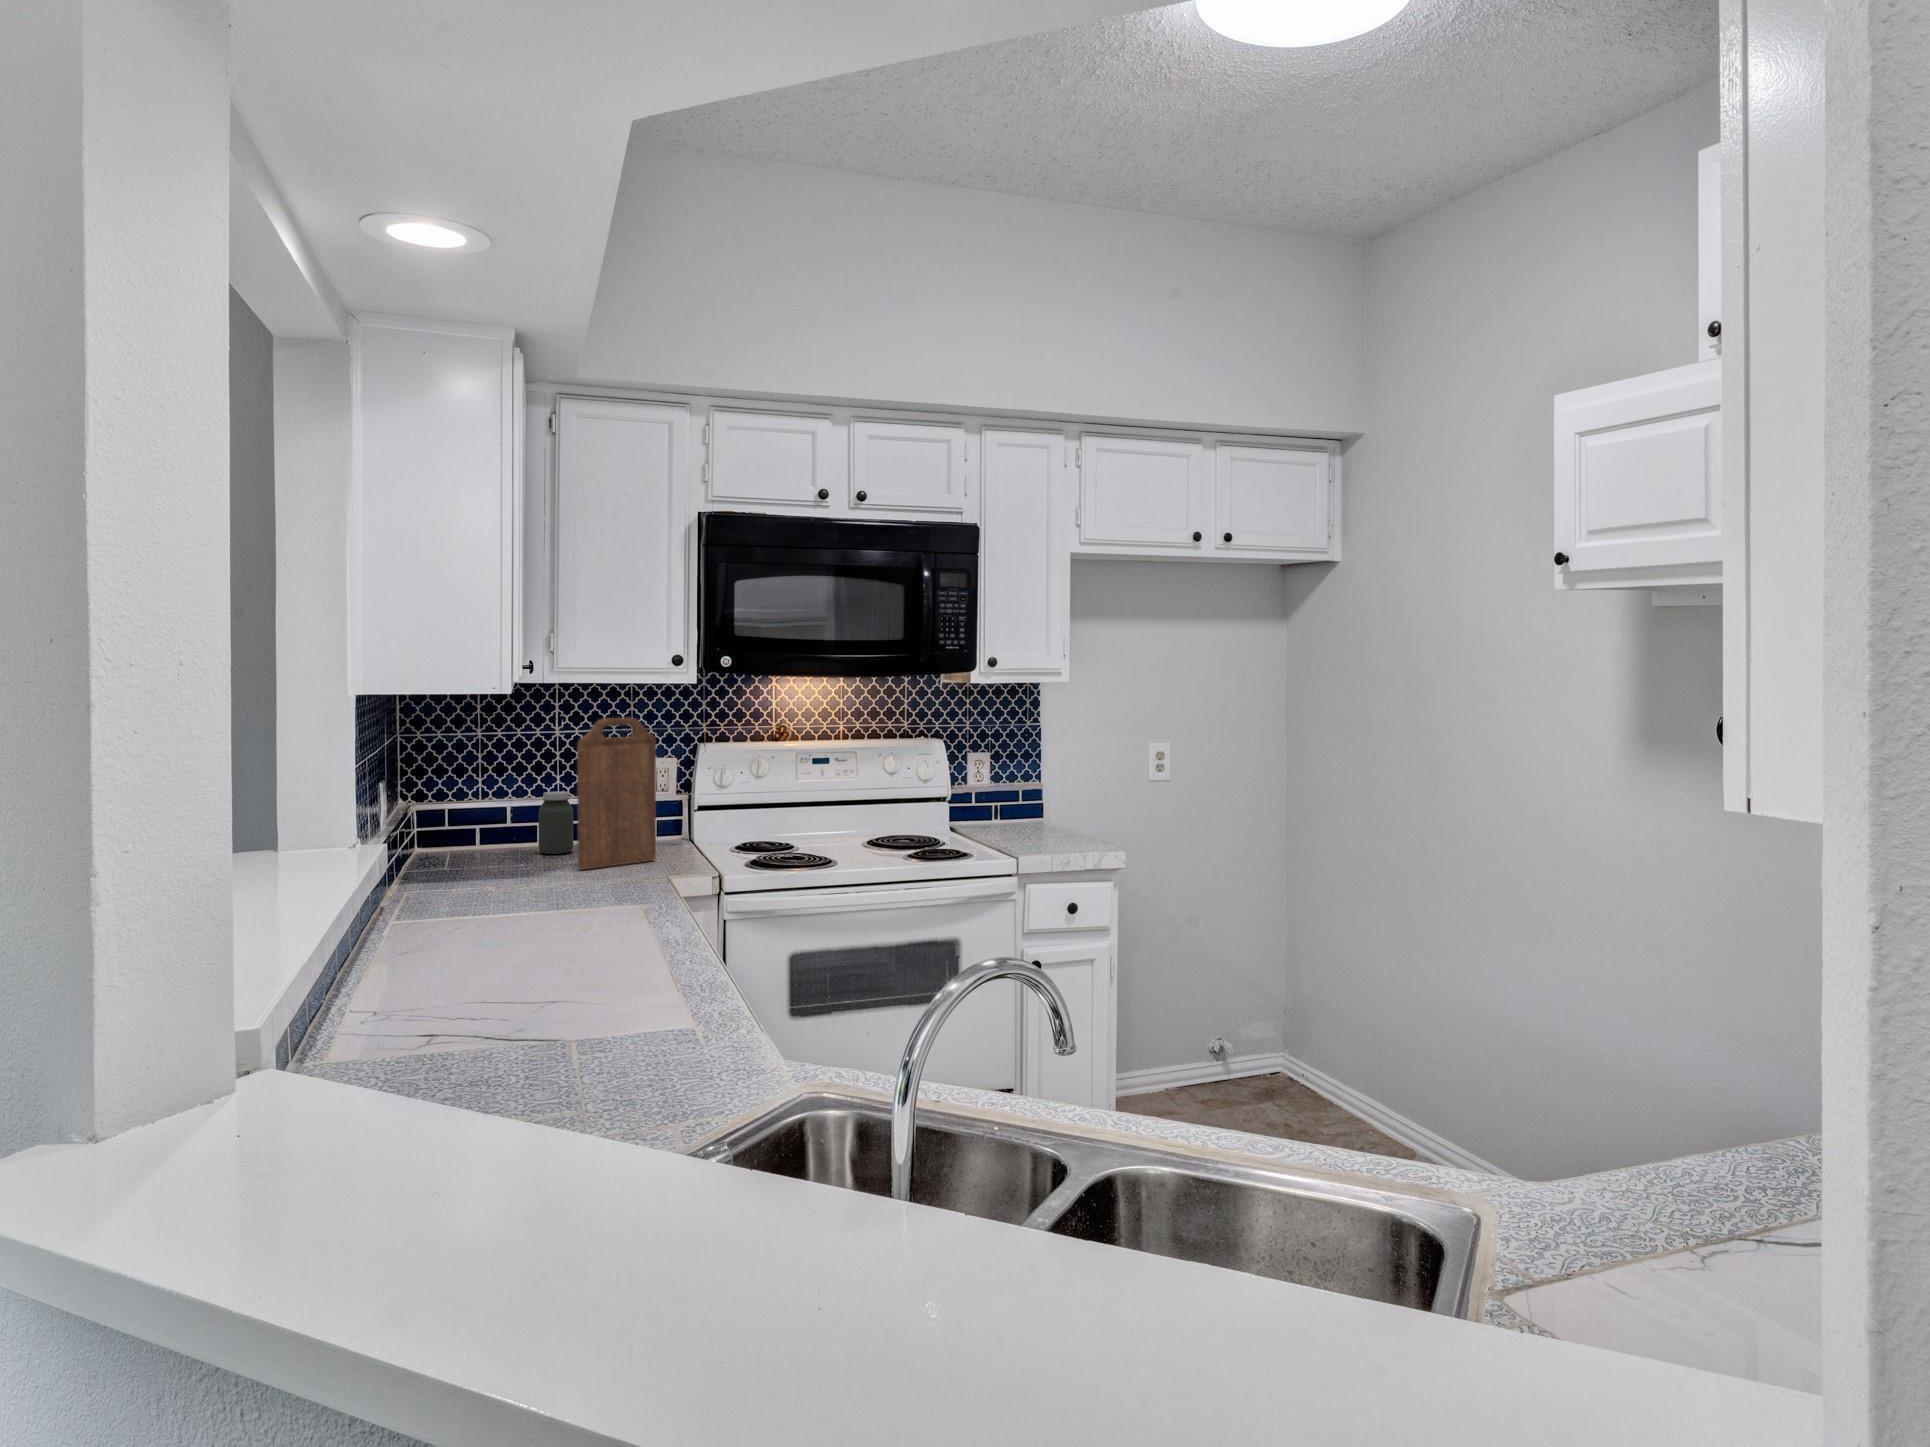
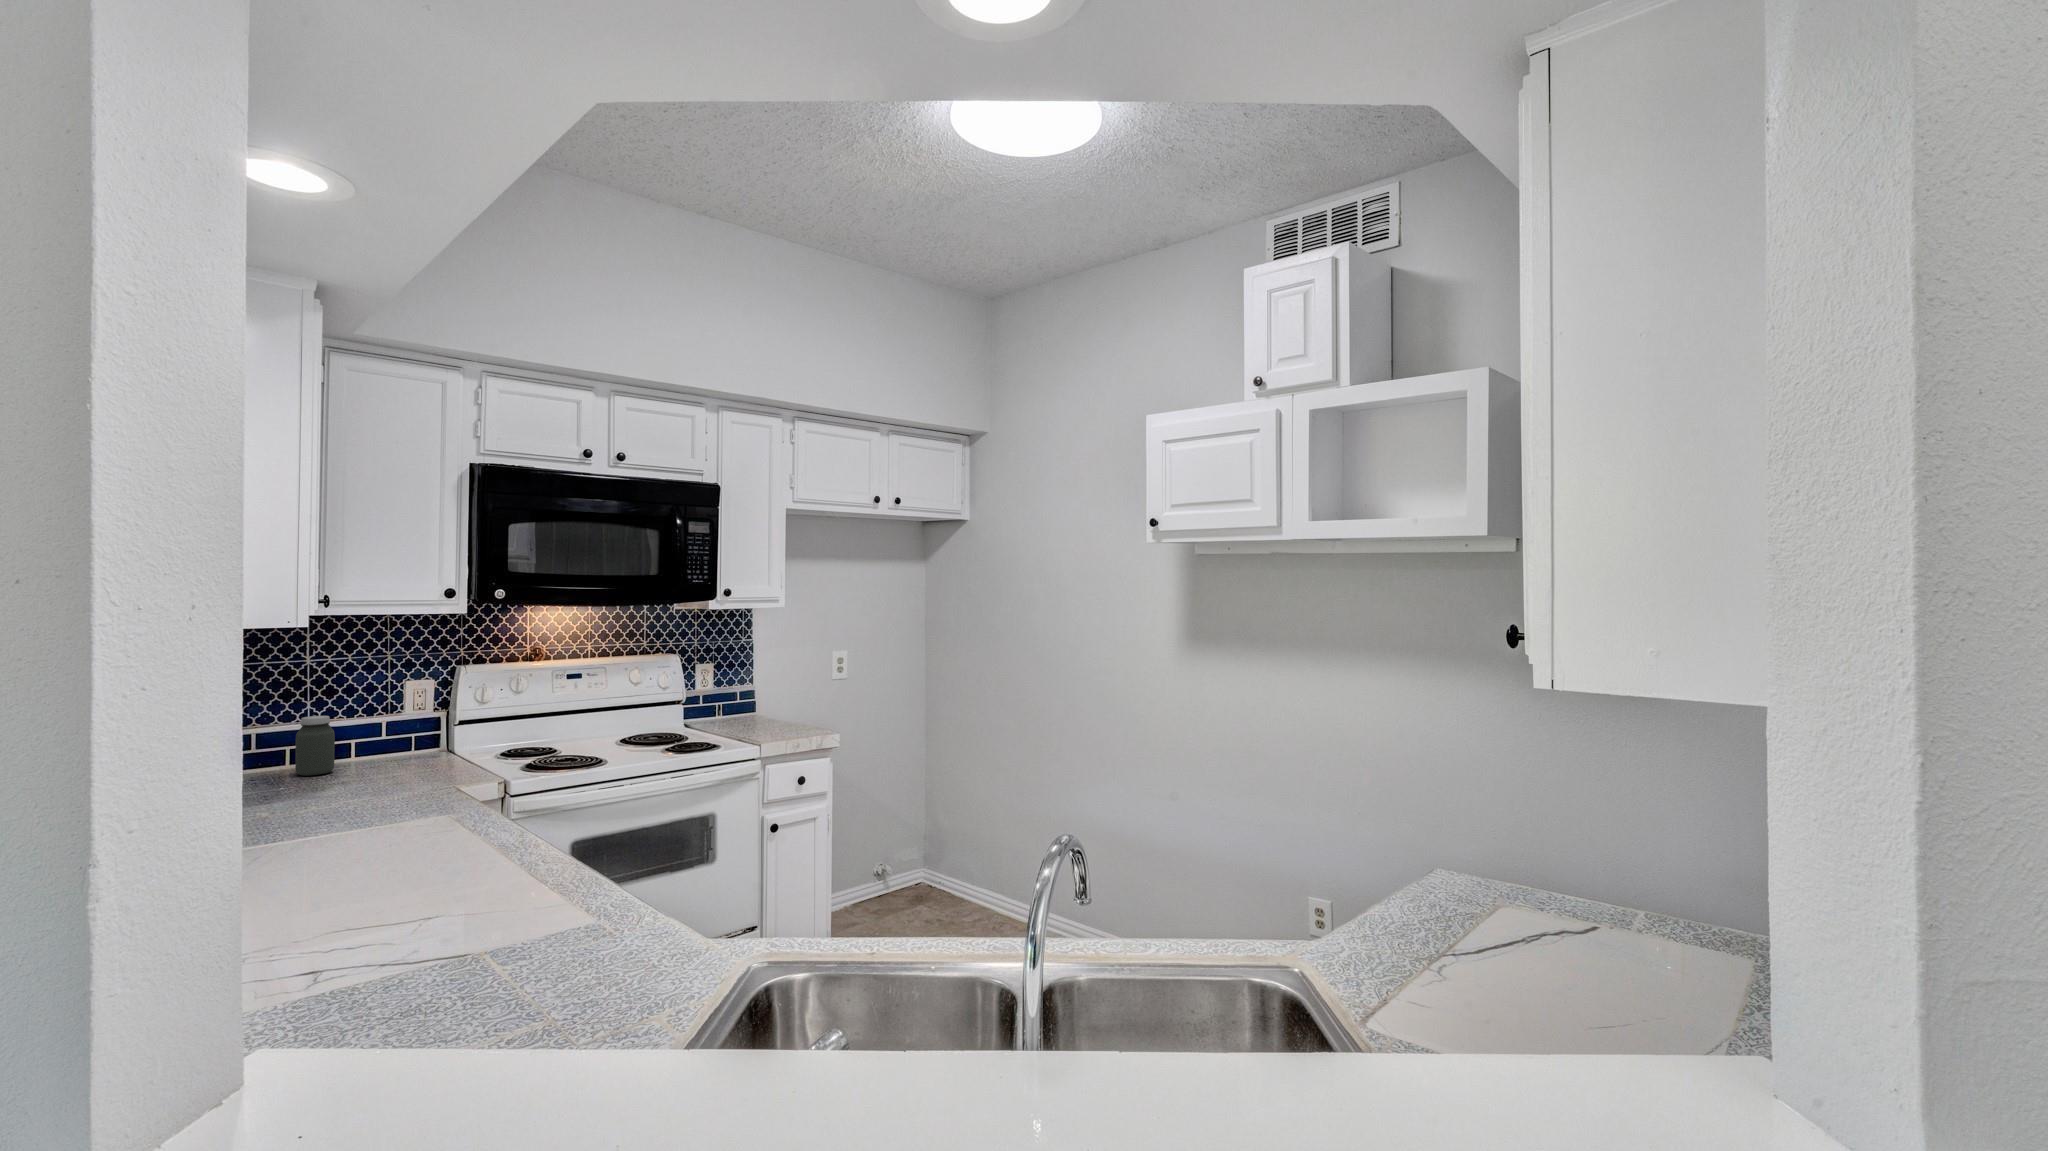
cutting board: present [577,718,656,870] -> none [353,645,431,788]

